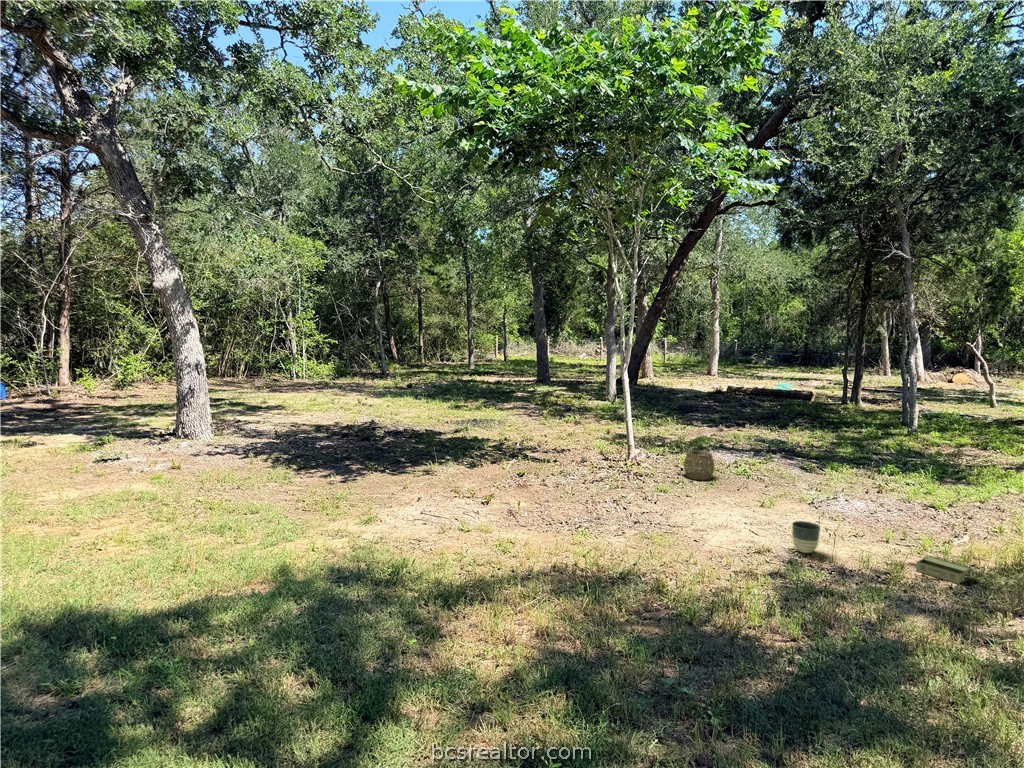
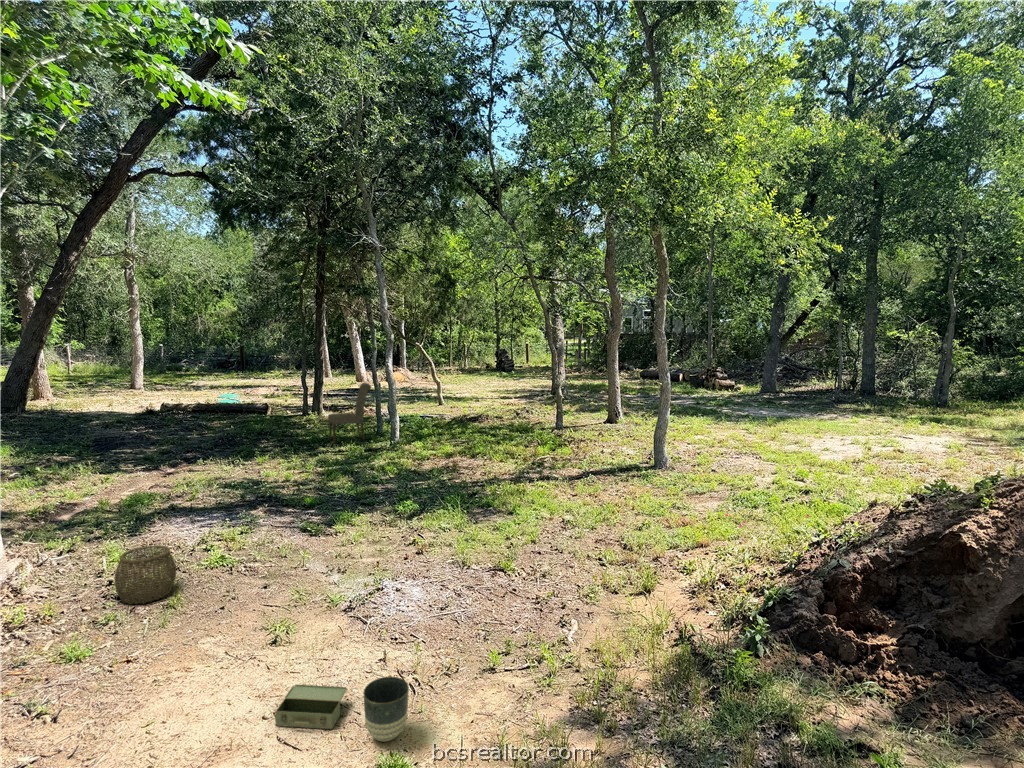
chair: none [860,375,908,430] -> present [328,383,371,443]
toolbox: present [916,556,970,584] -> present [275,685,347,729]

